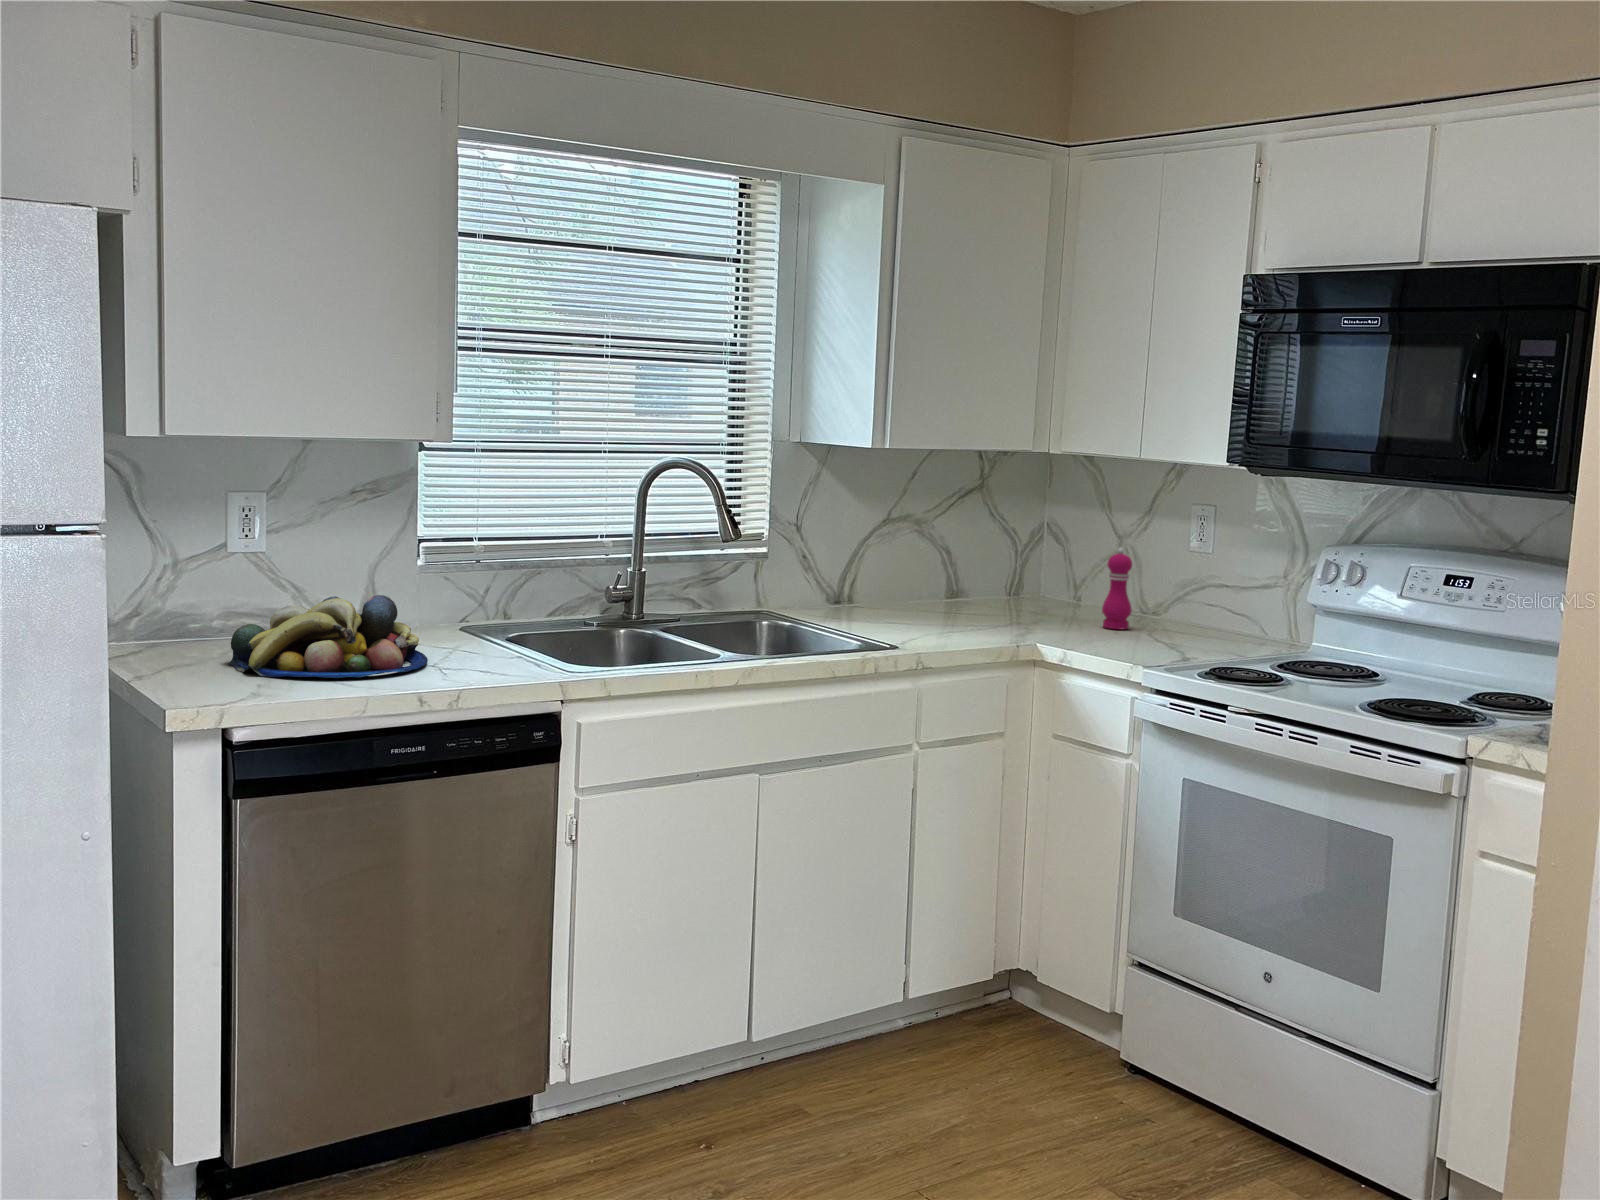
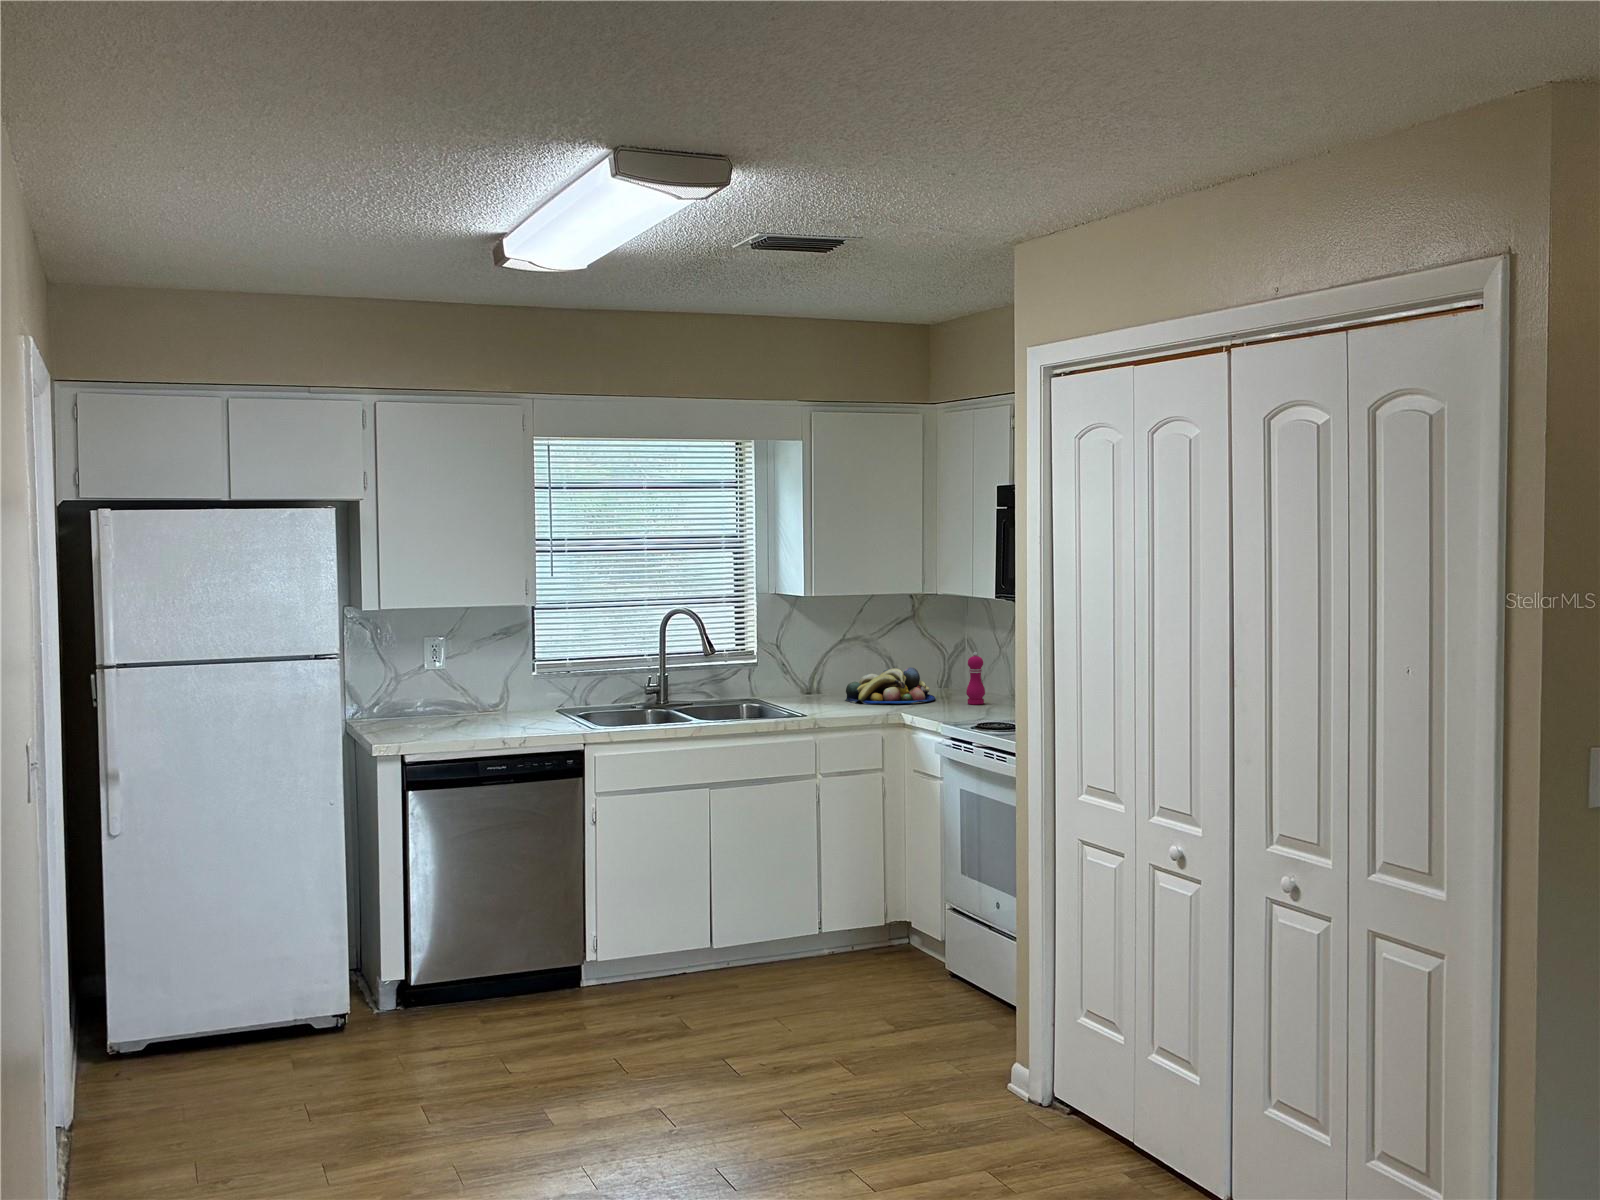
fruit bowl: present [228,595,428,678] -> present [846,668,936,704]

